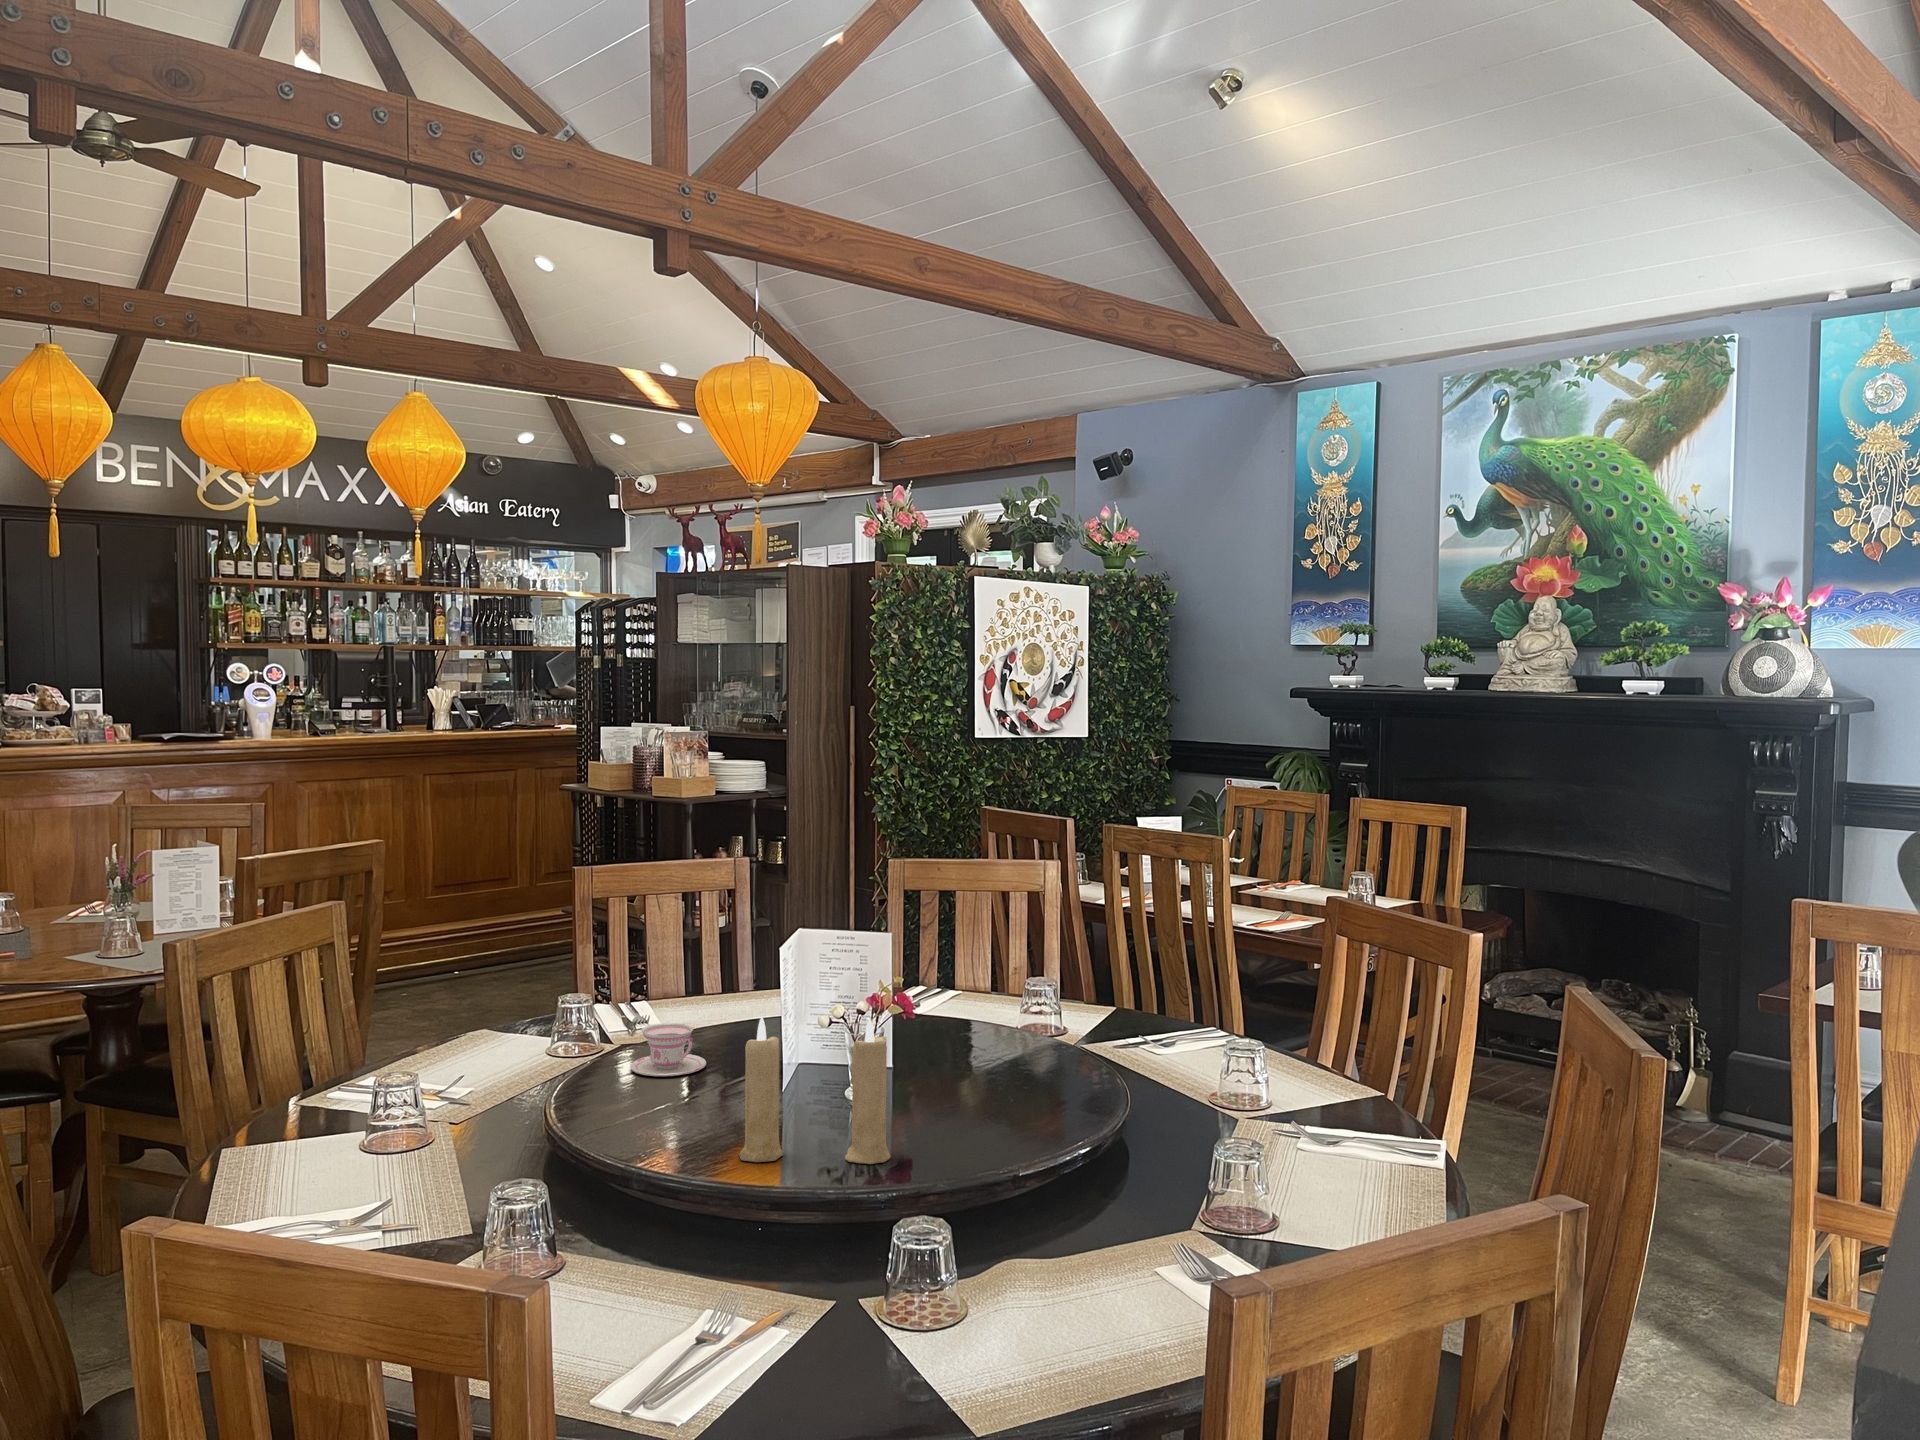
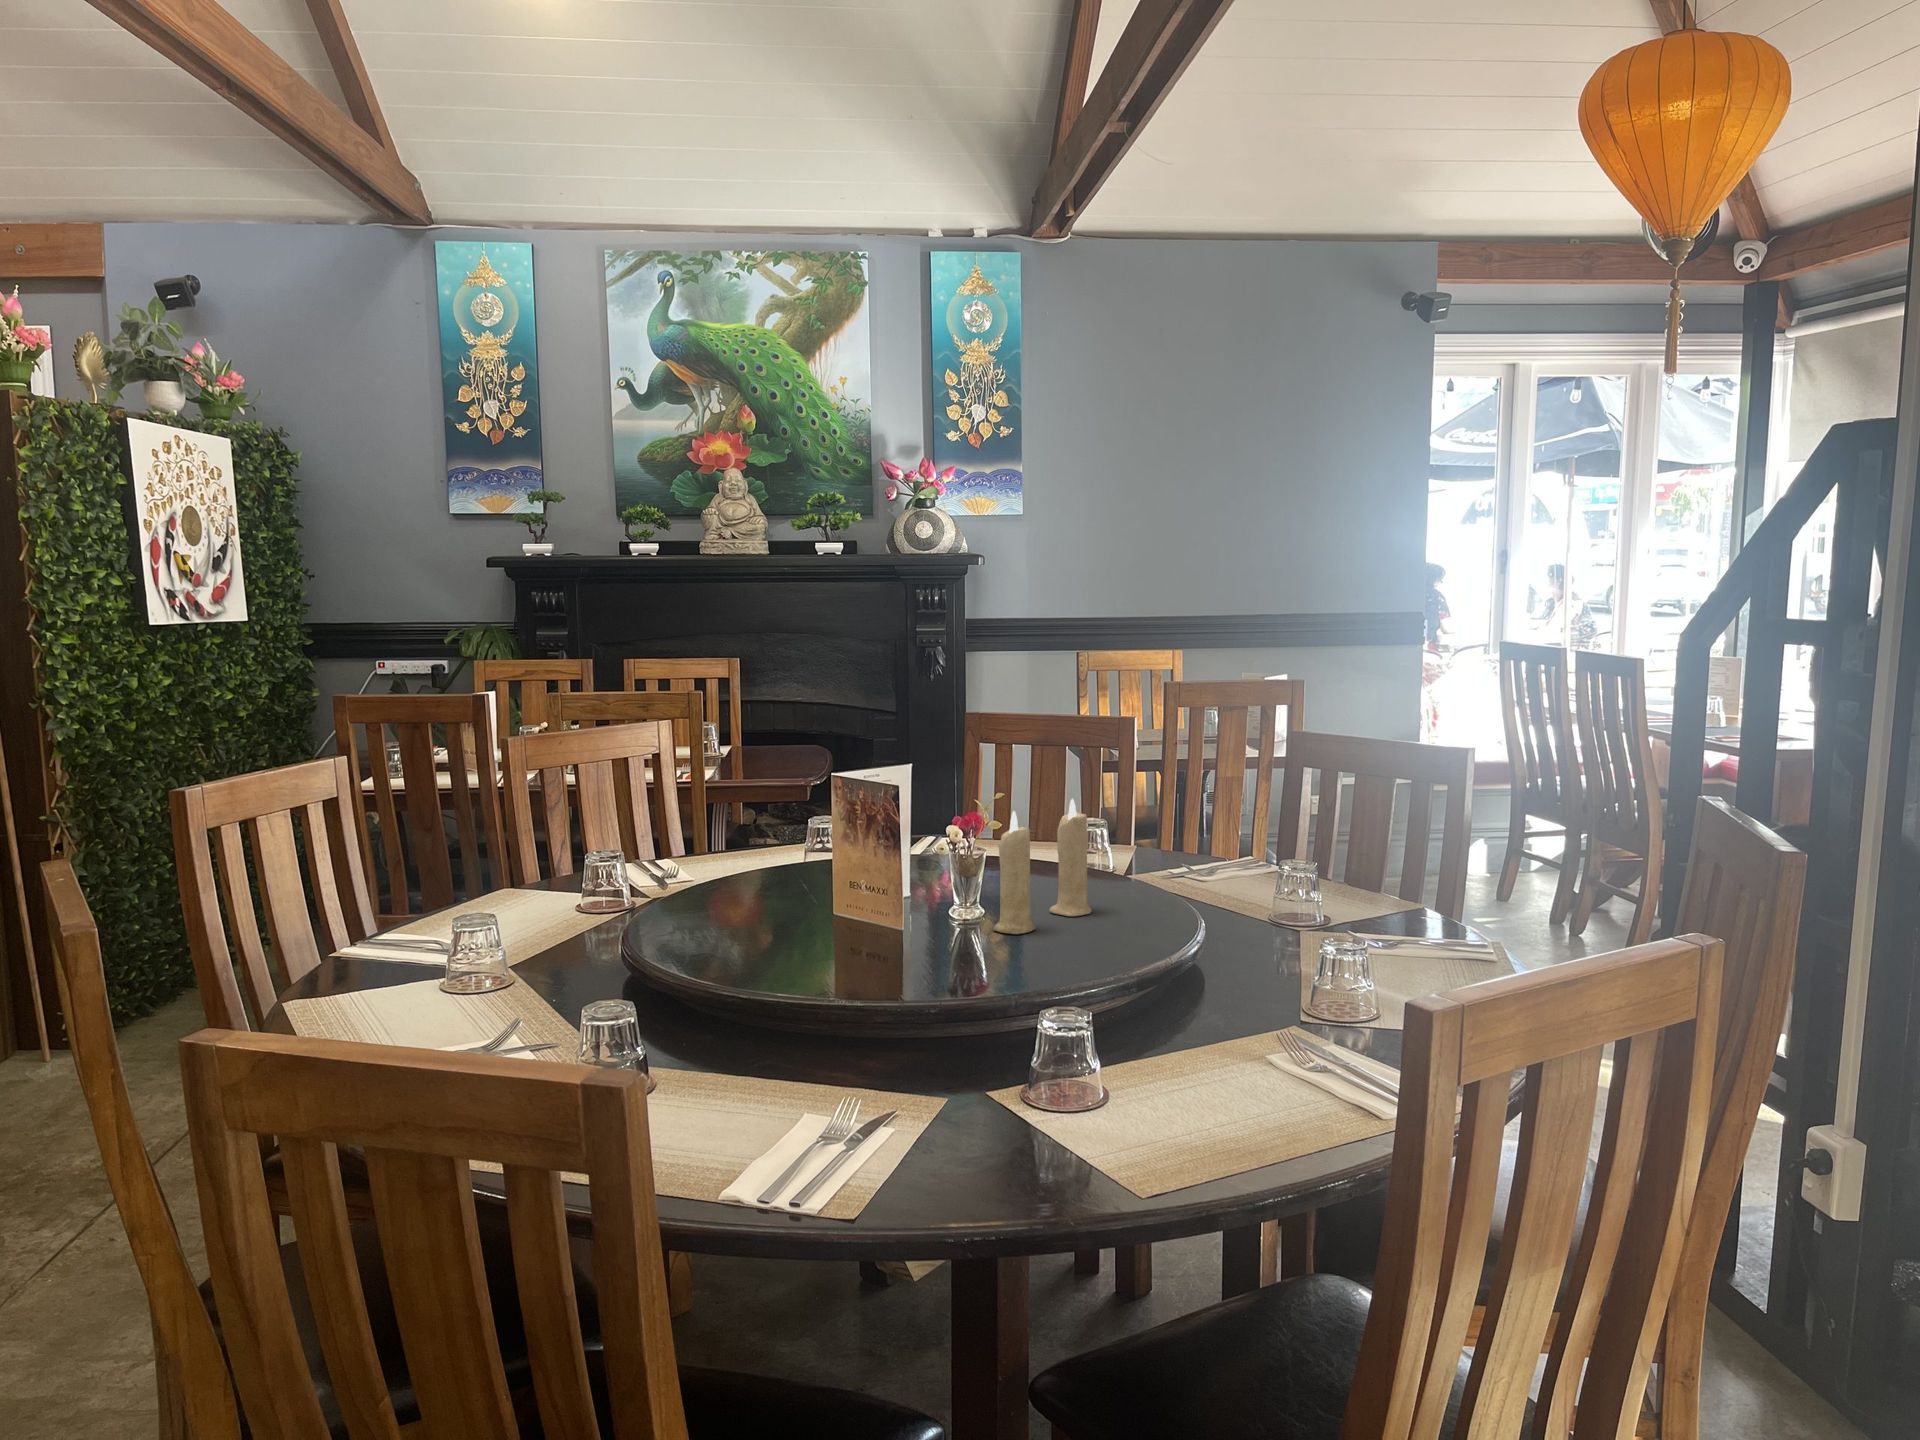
teacup: present [630,1023,706,1076] -> none [691,874,767,925]

